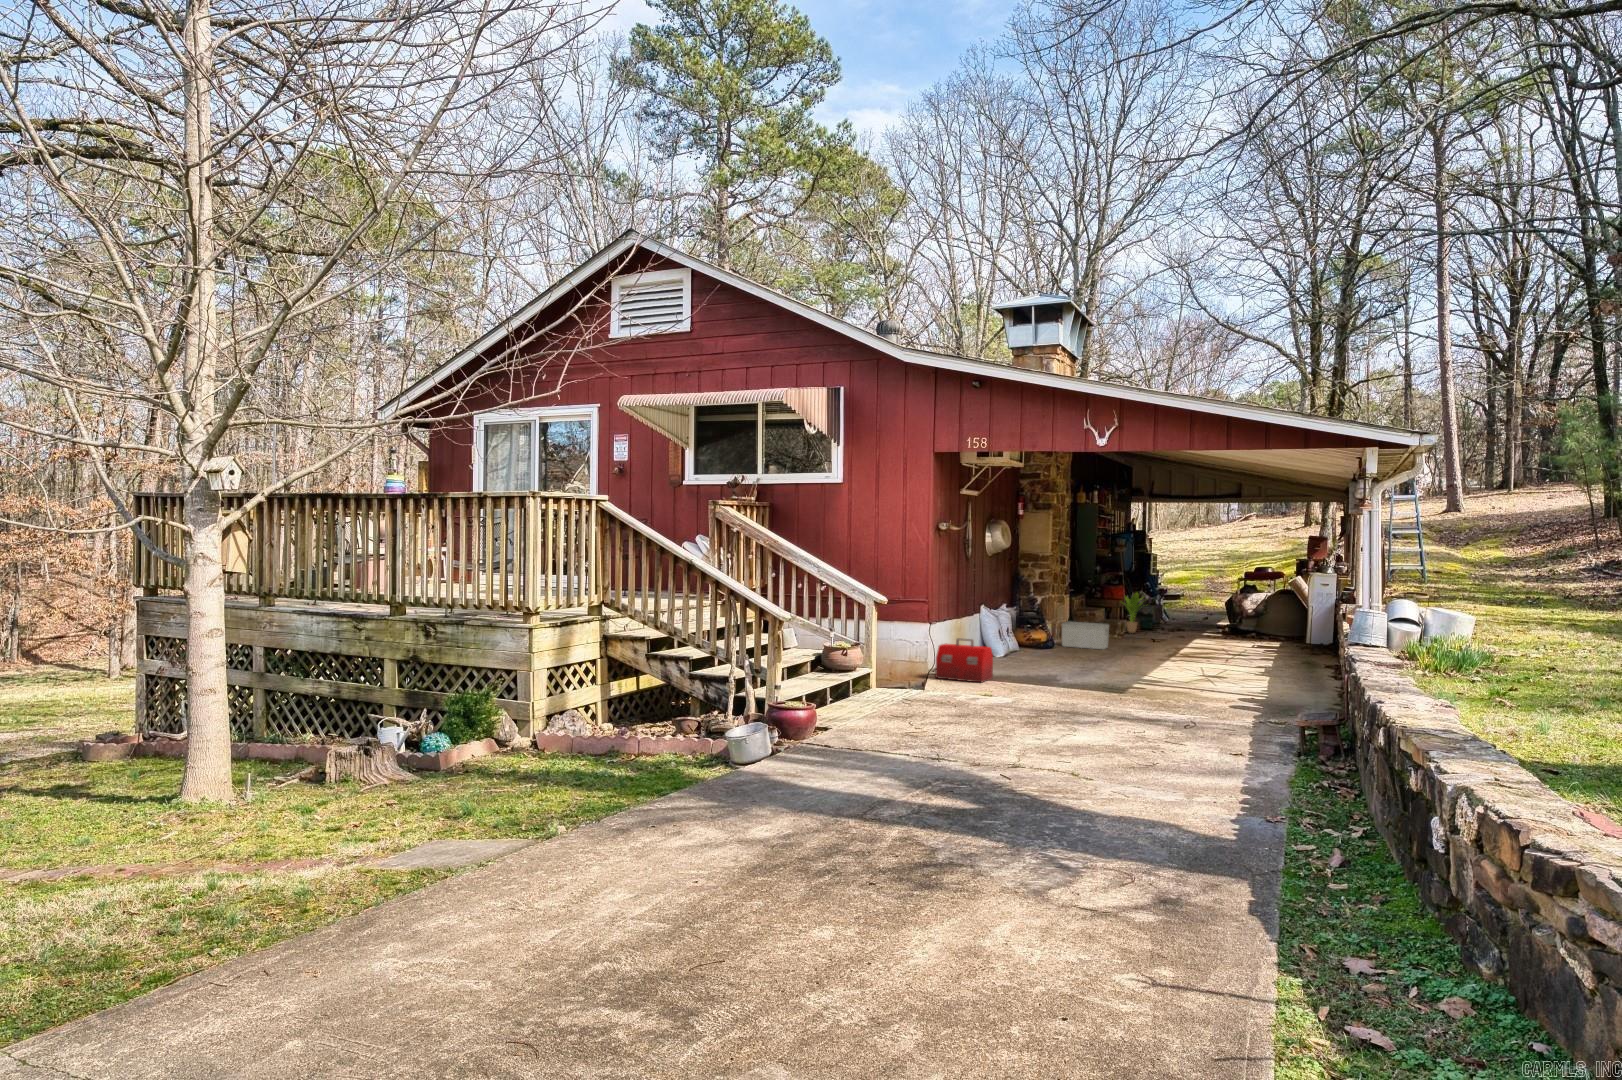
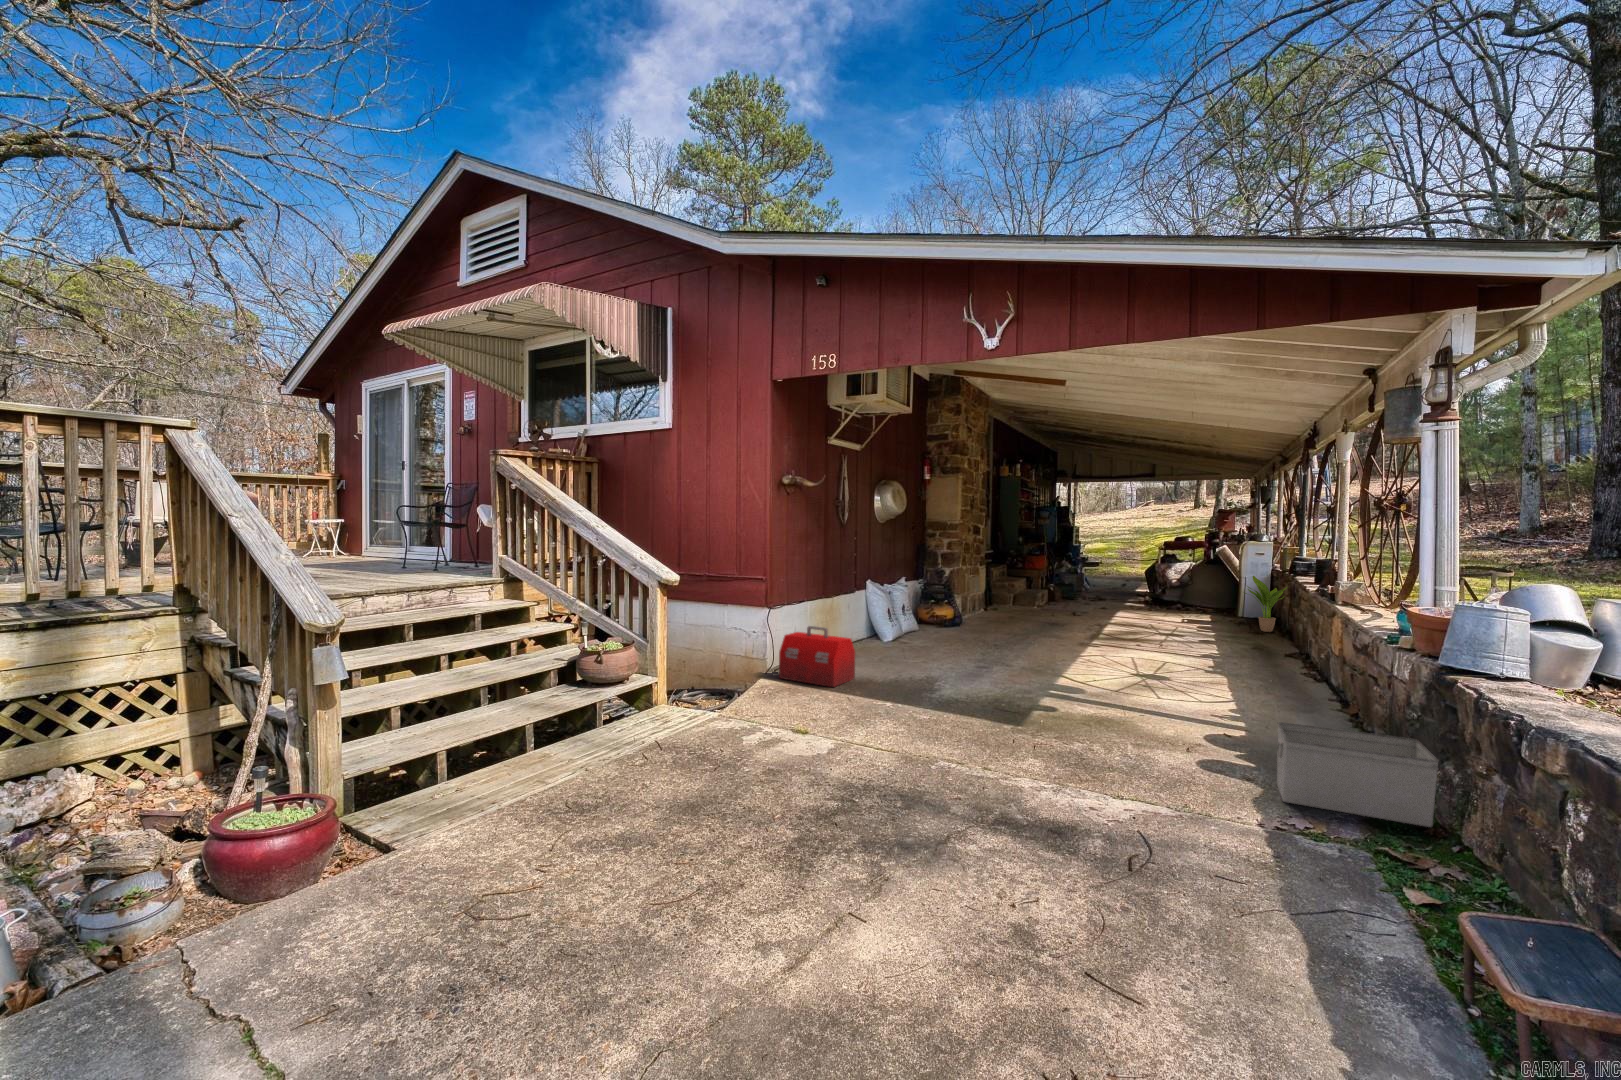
potted plant: present [1121,593,1142,633] -> present [1245,576,1287,632]
storage bin: present [1062,621,1109,649] -> present [1277,722,1439,827]

